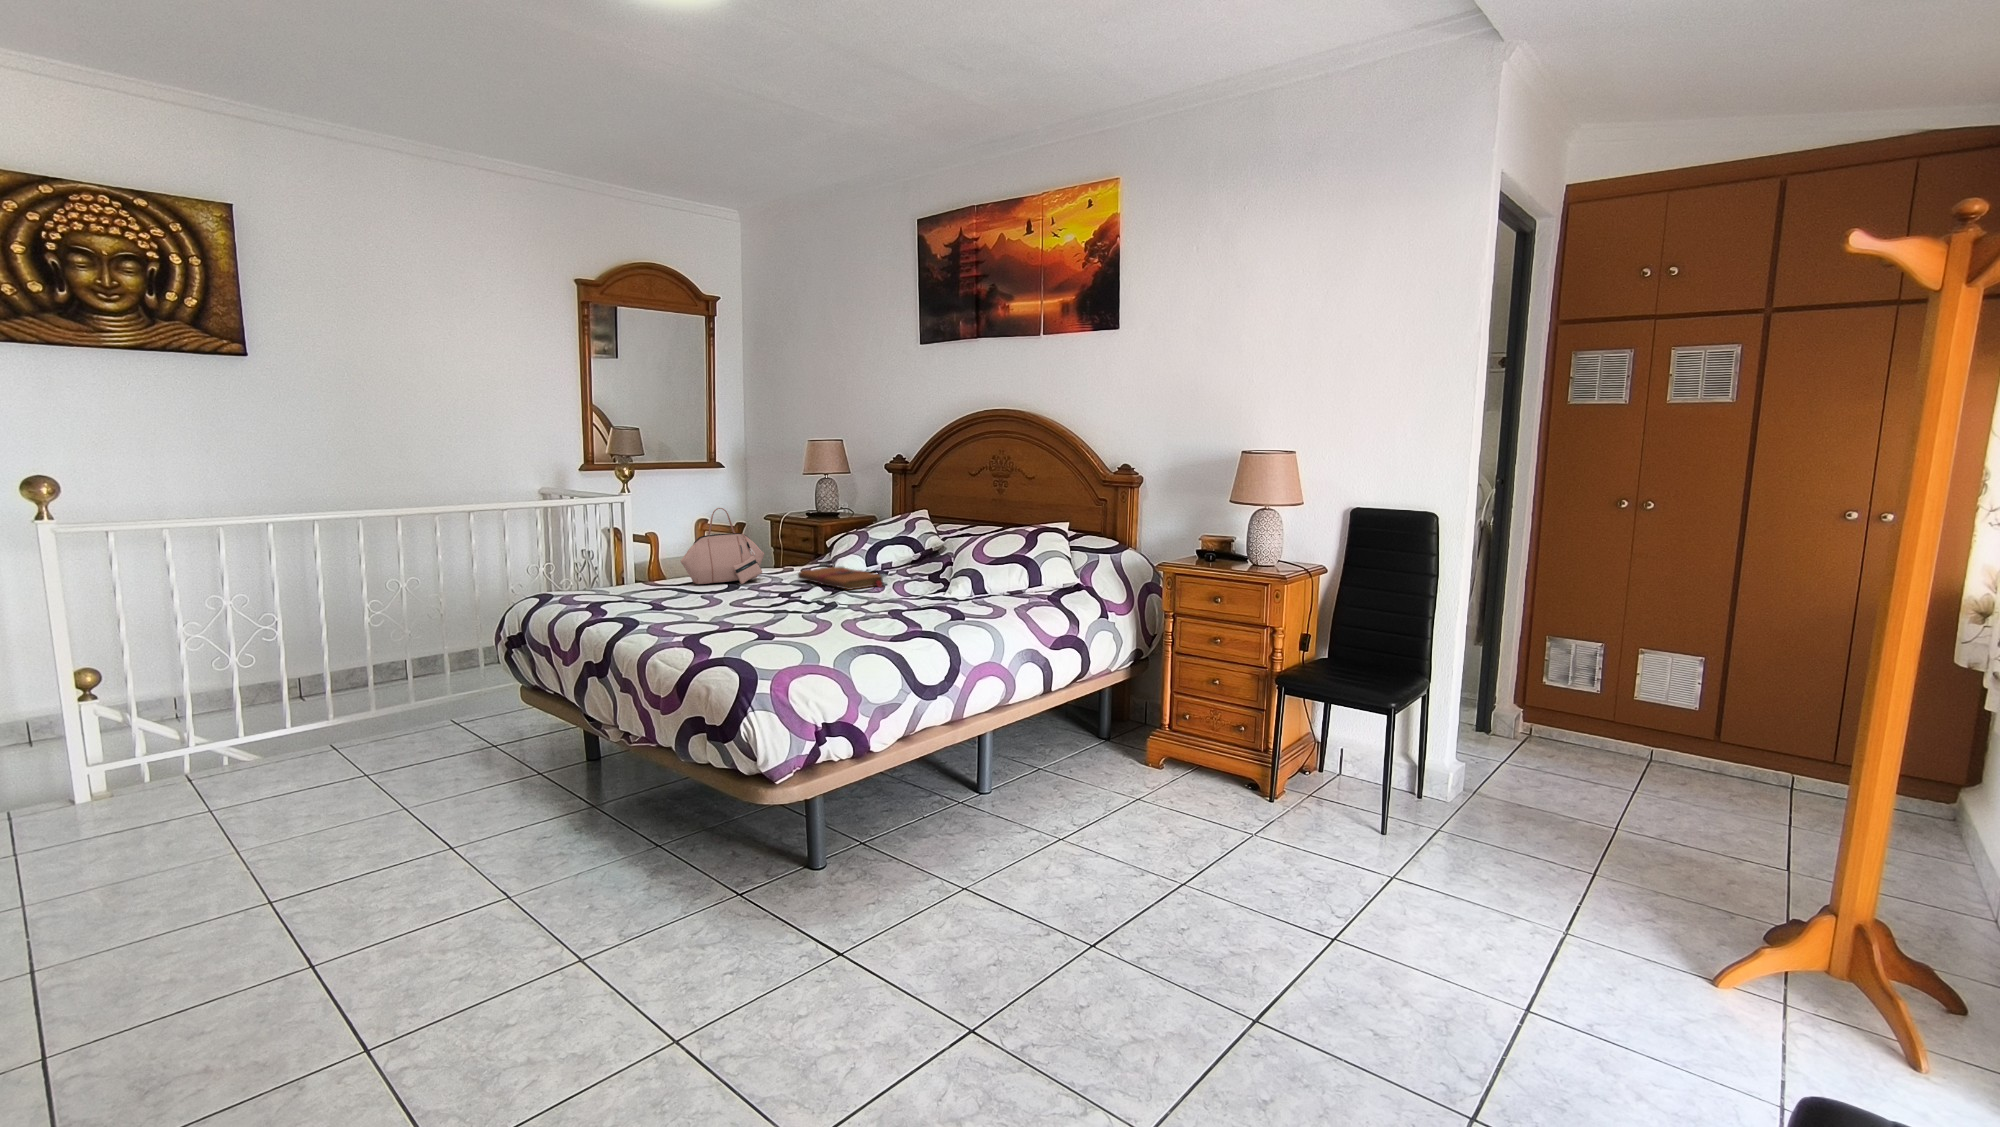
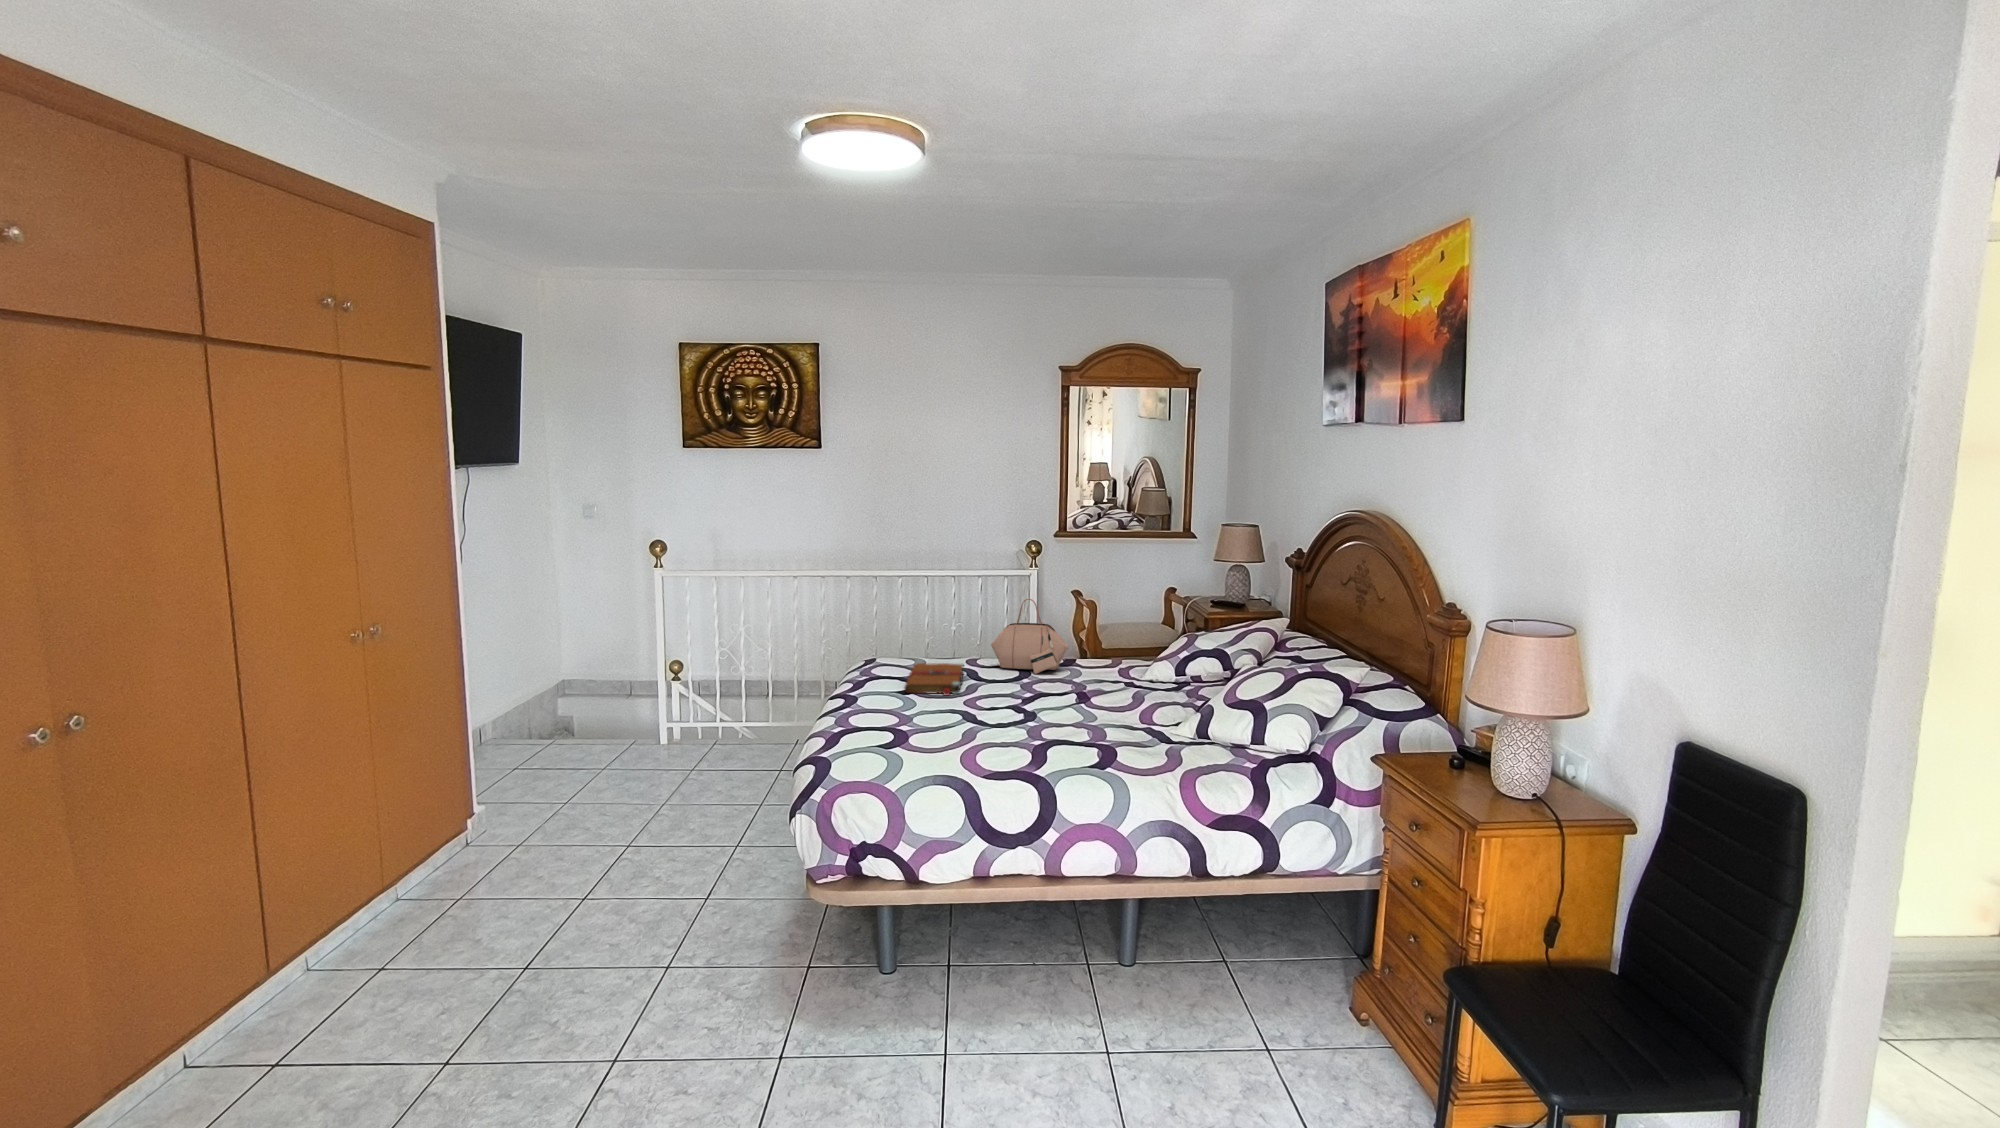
book: present [798,566,887,590] -> present [904,663,964,696]

